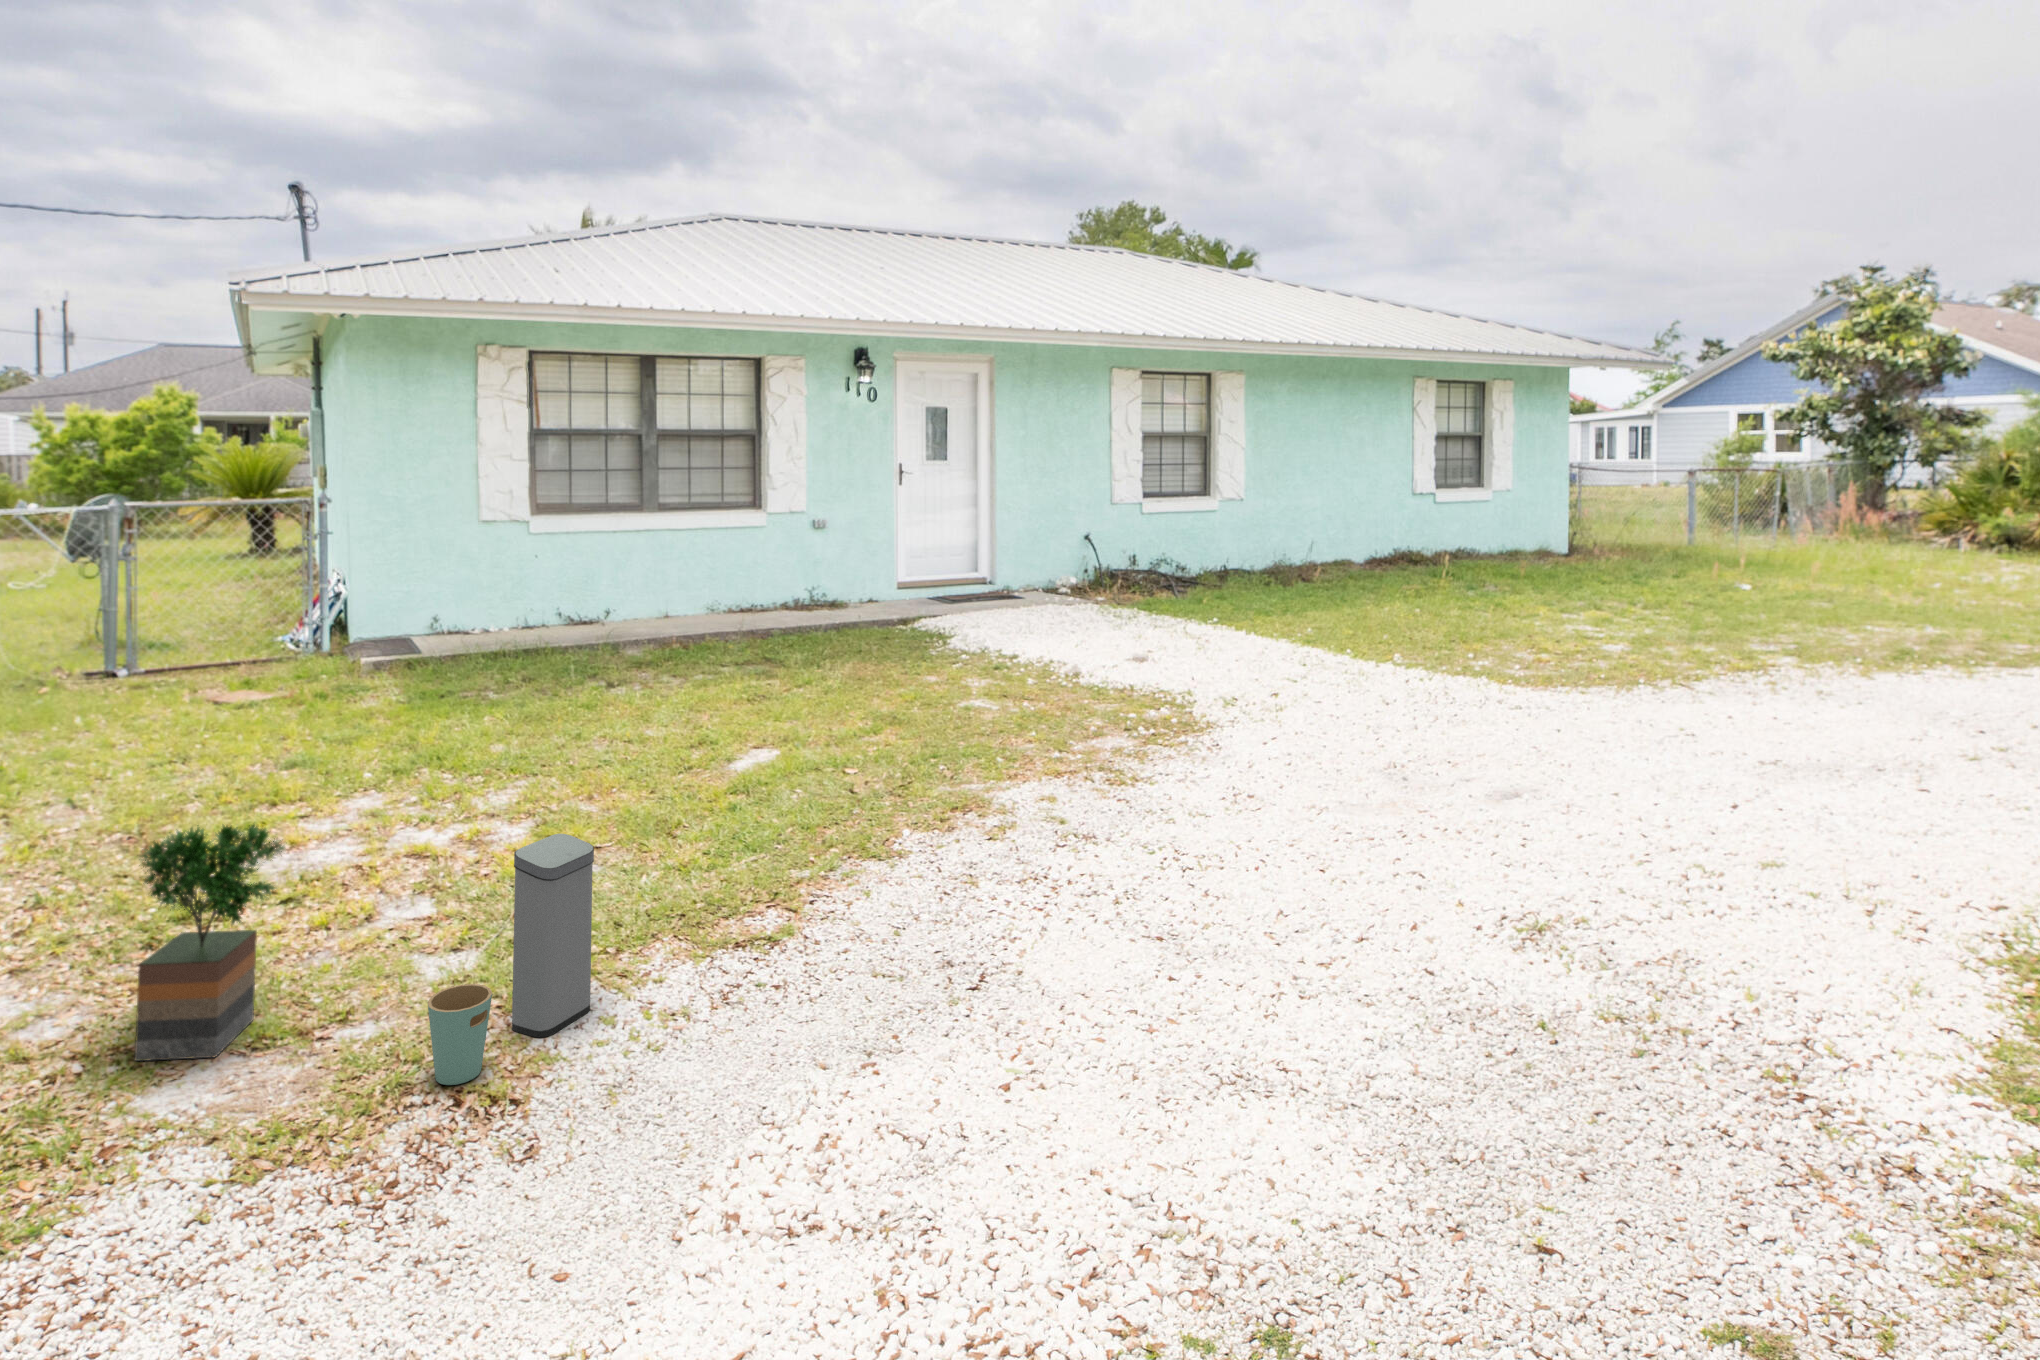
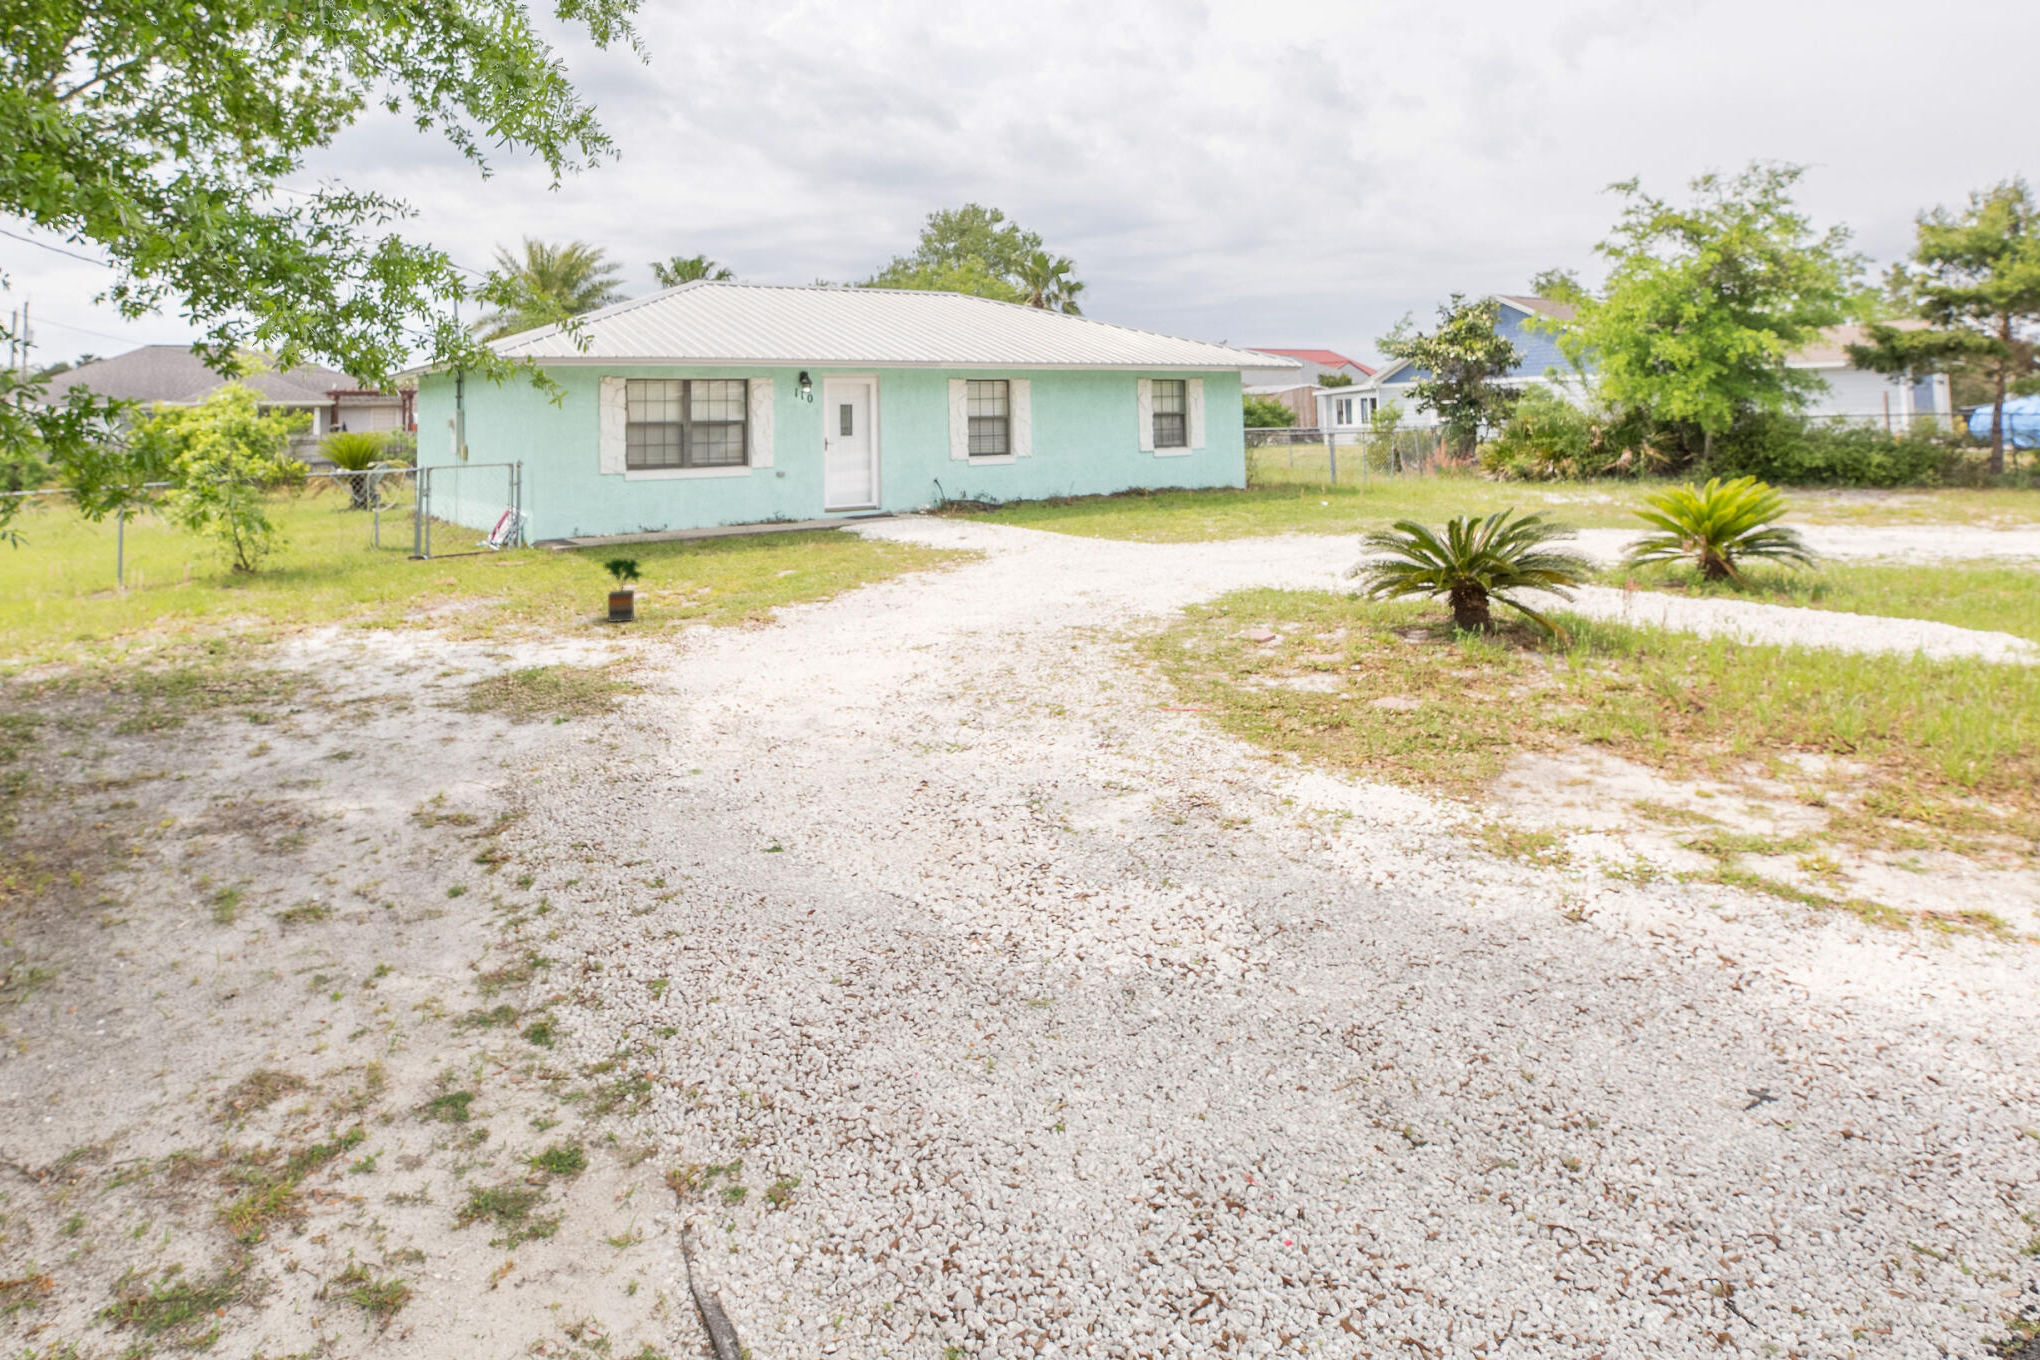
trash can: present [428,834,594,1085] -> none [697,561,737,621]

